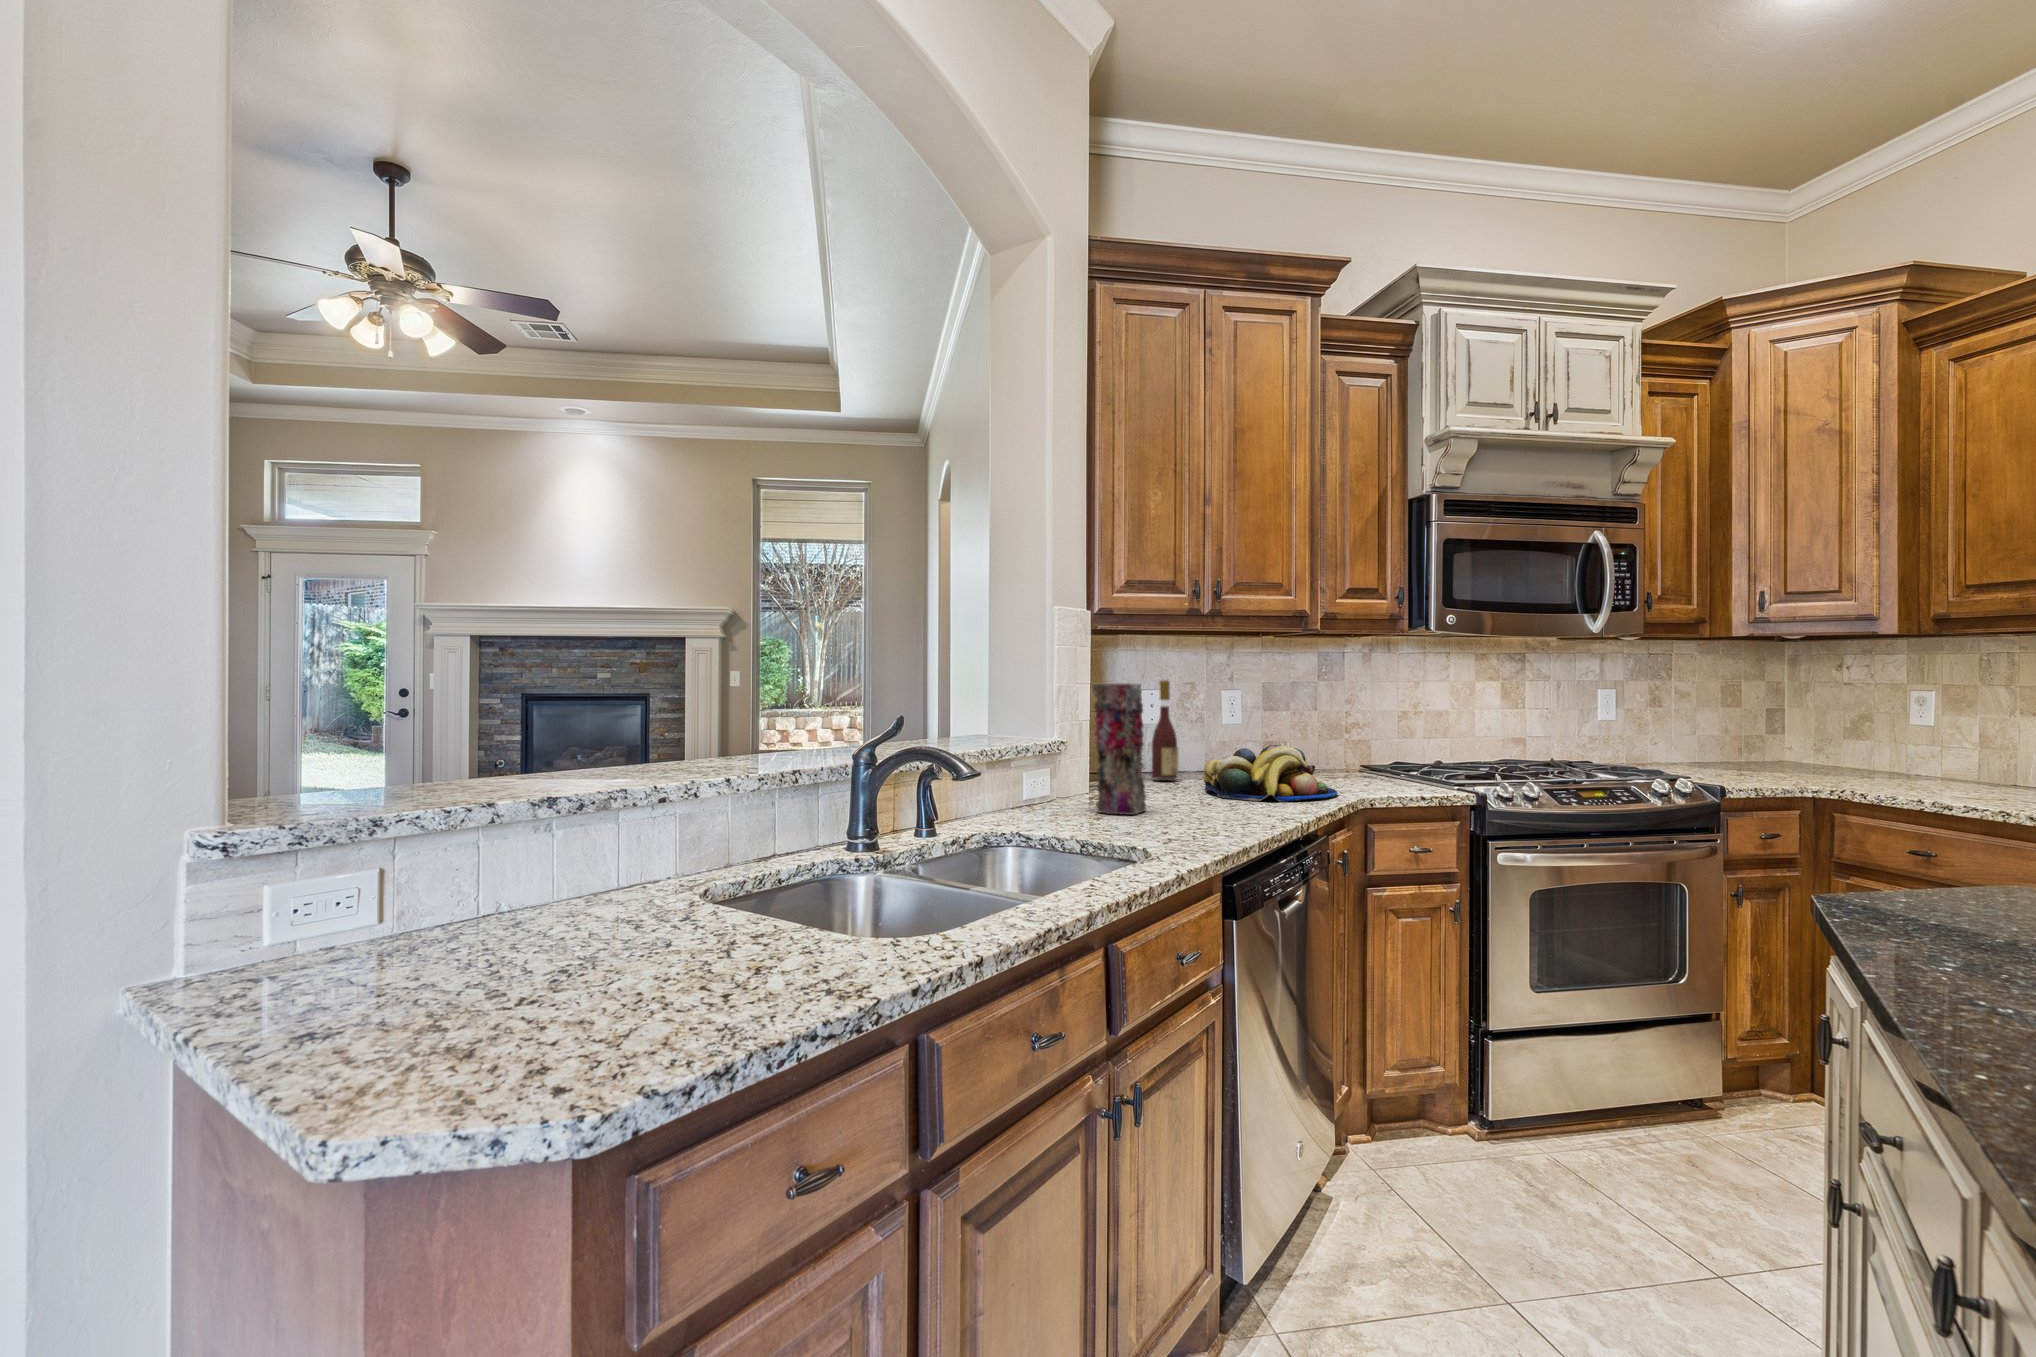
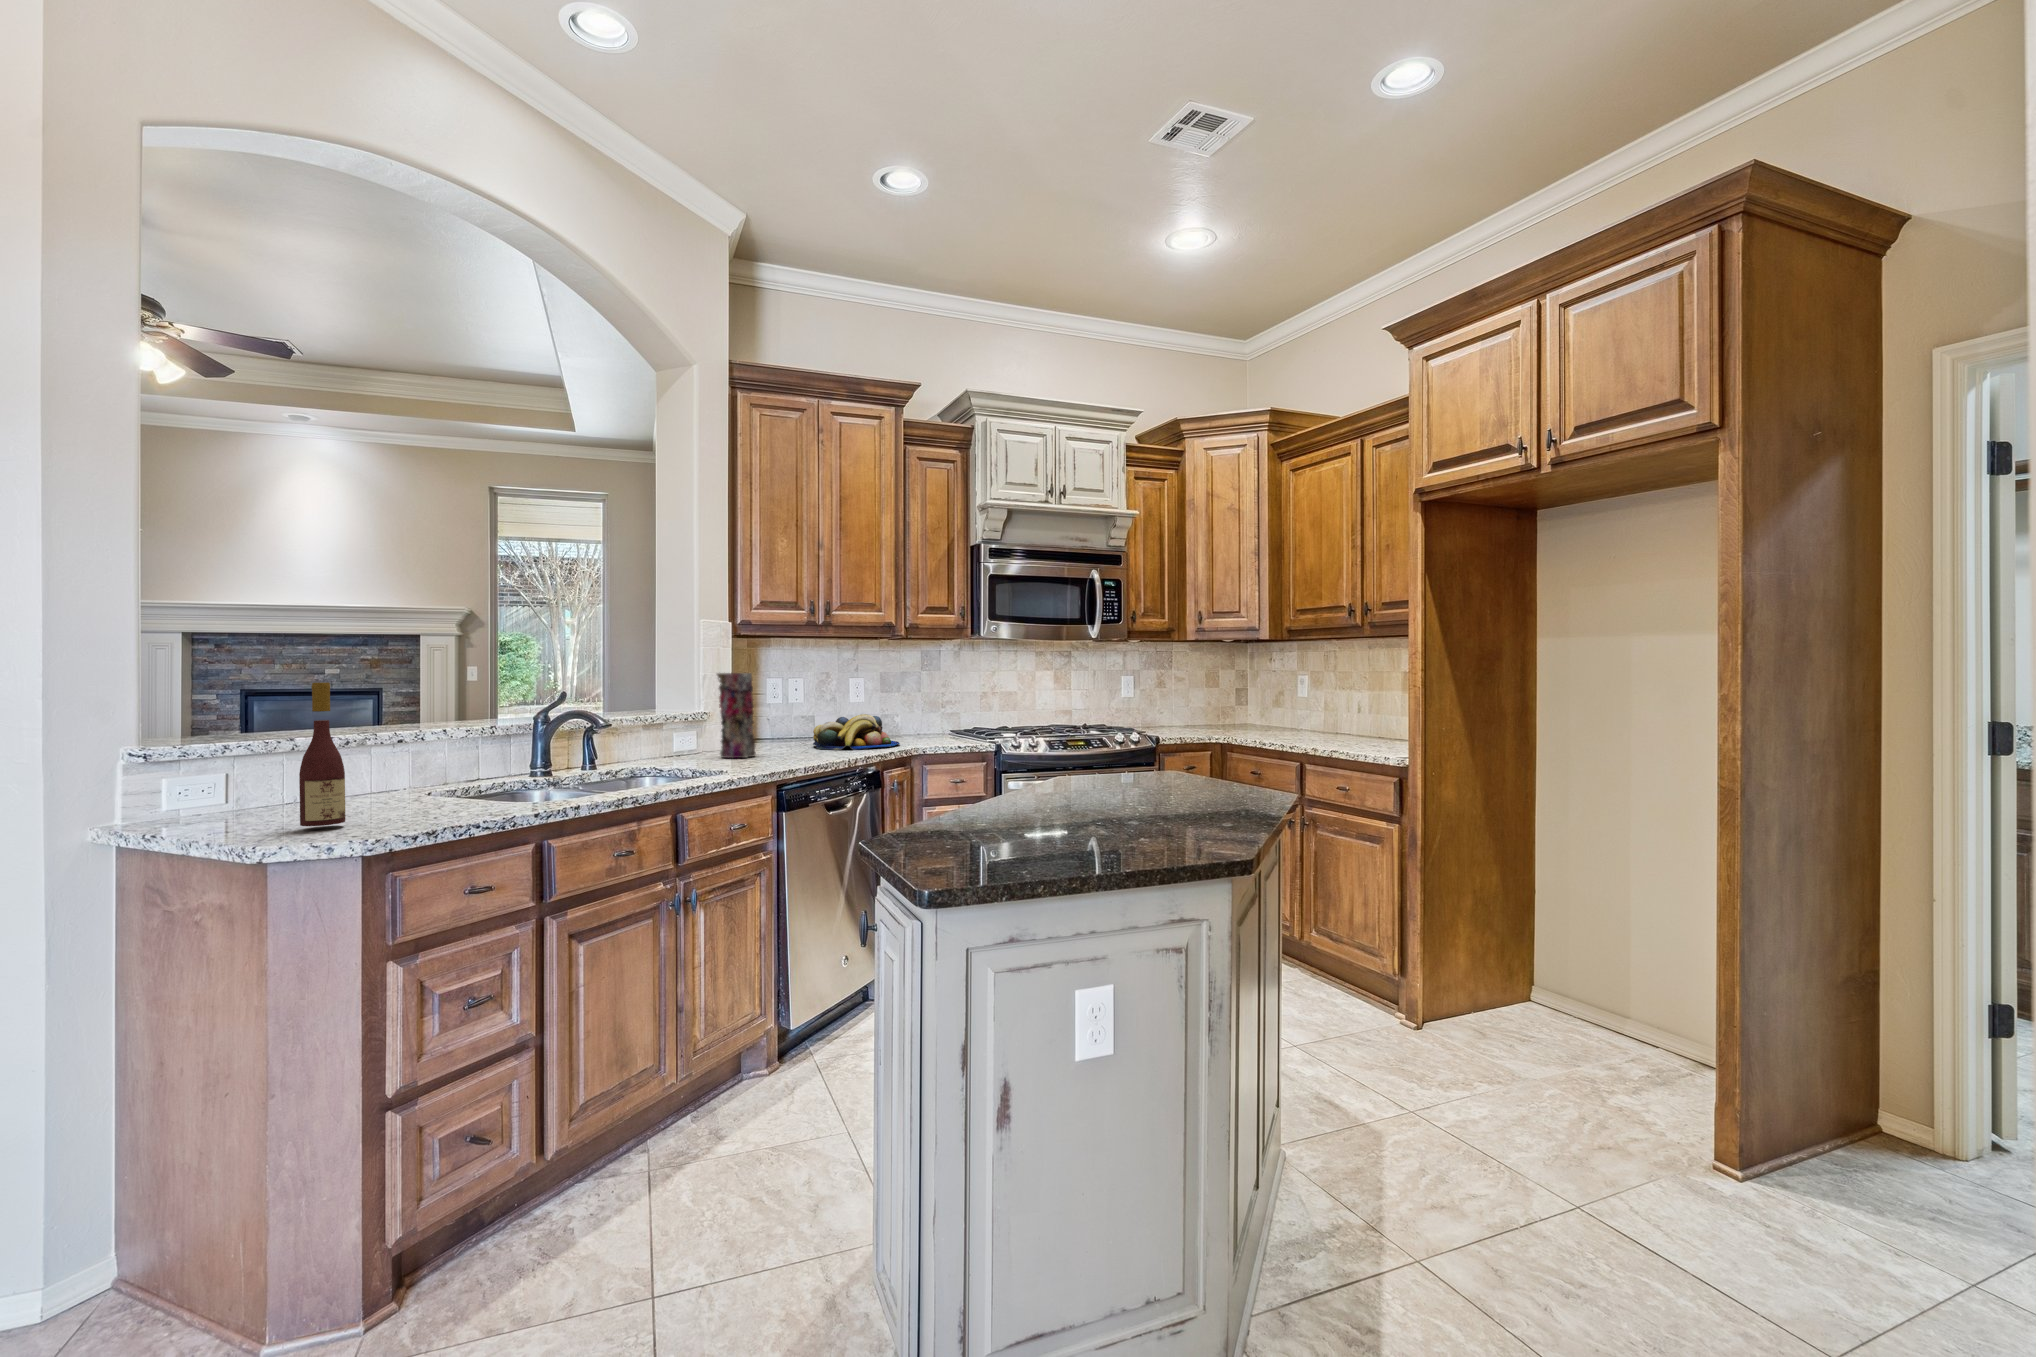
wine bottle: present [1152,680,1178,779] -> present [299,683,345,826]

